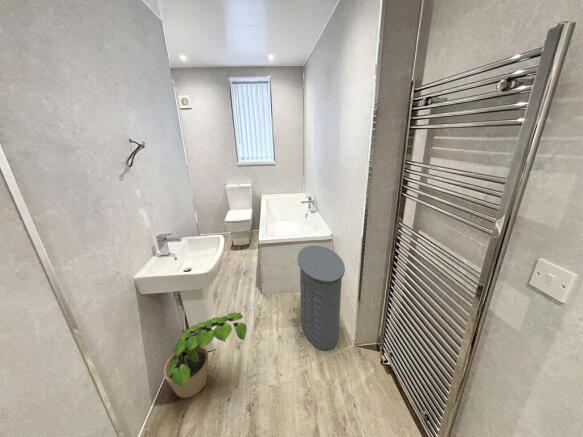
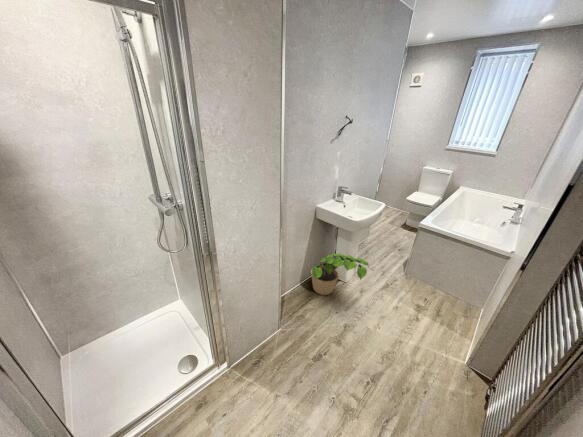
laundry hamper: present [298,245,345,350] -> none [420,247,500,350]

